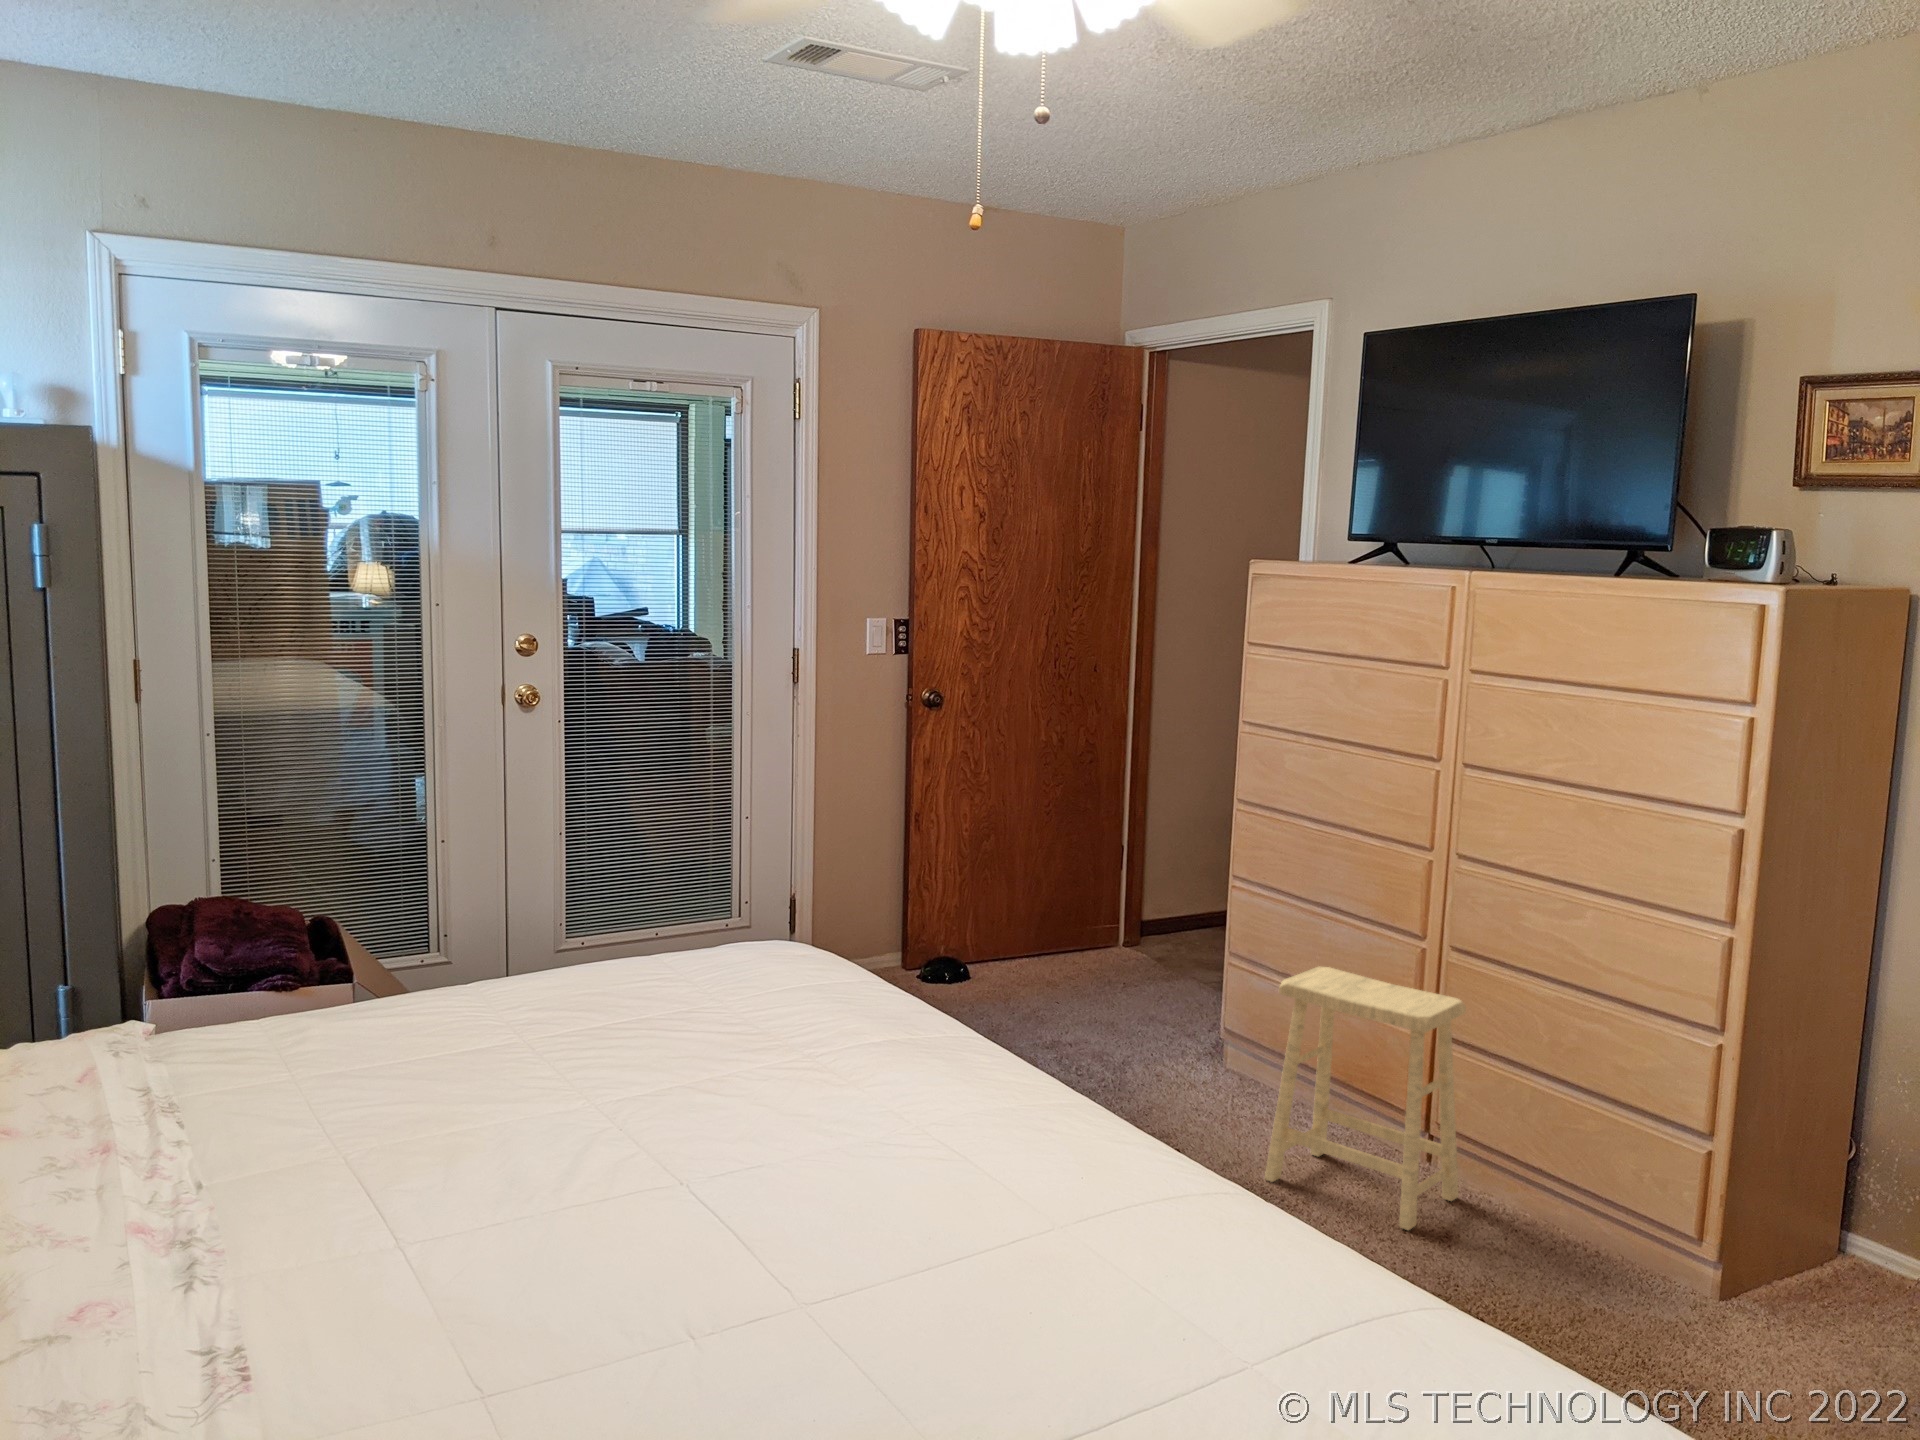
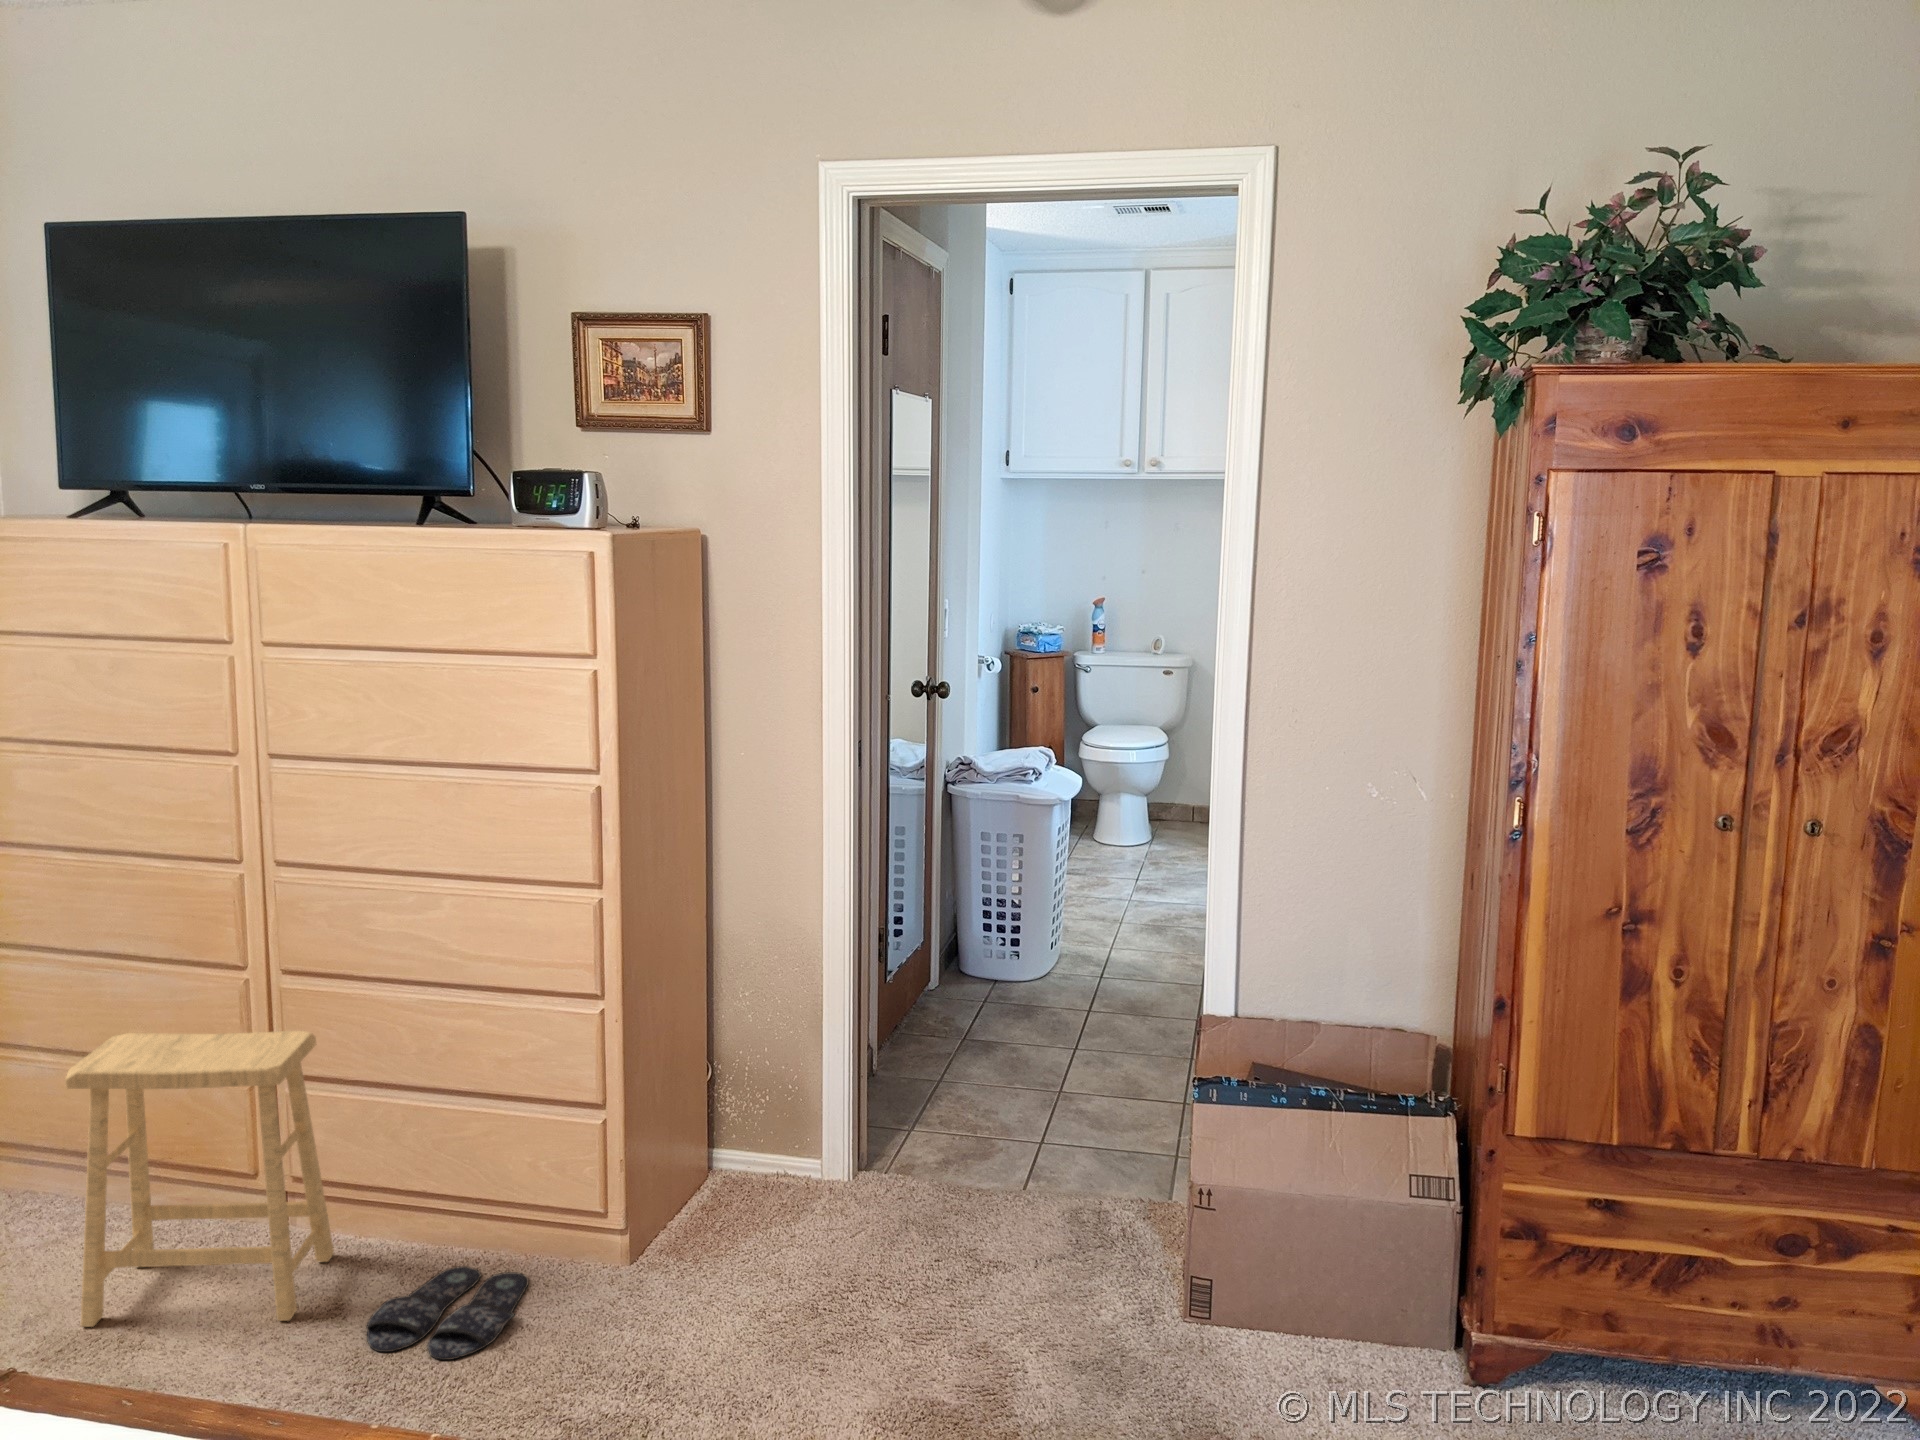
slippers: none [1463,1242,1616,1311] -> present [366,1266,529,1360]

